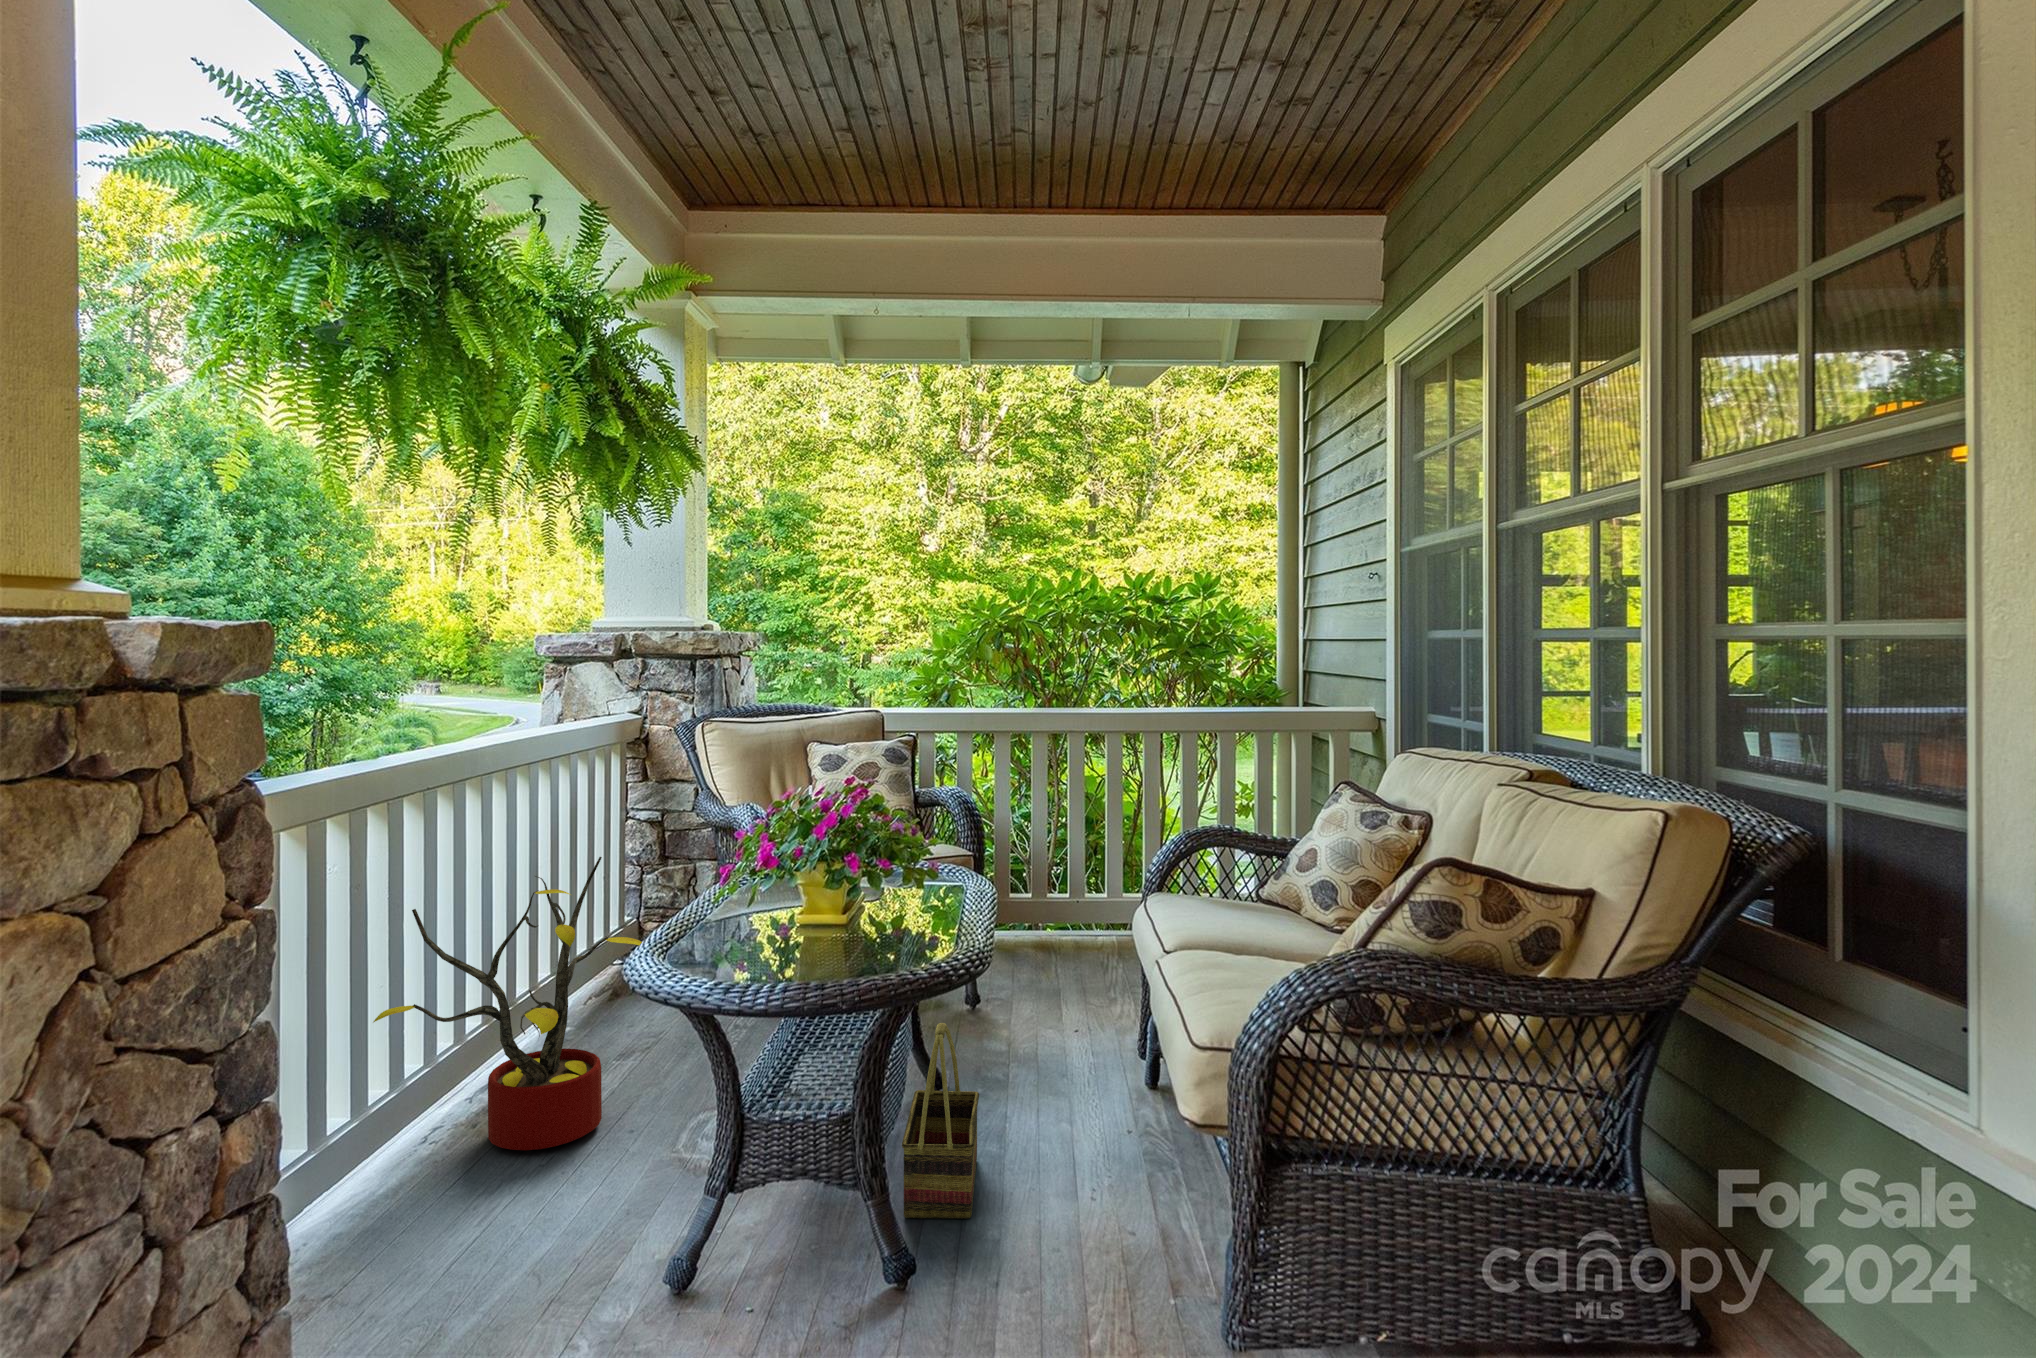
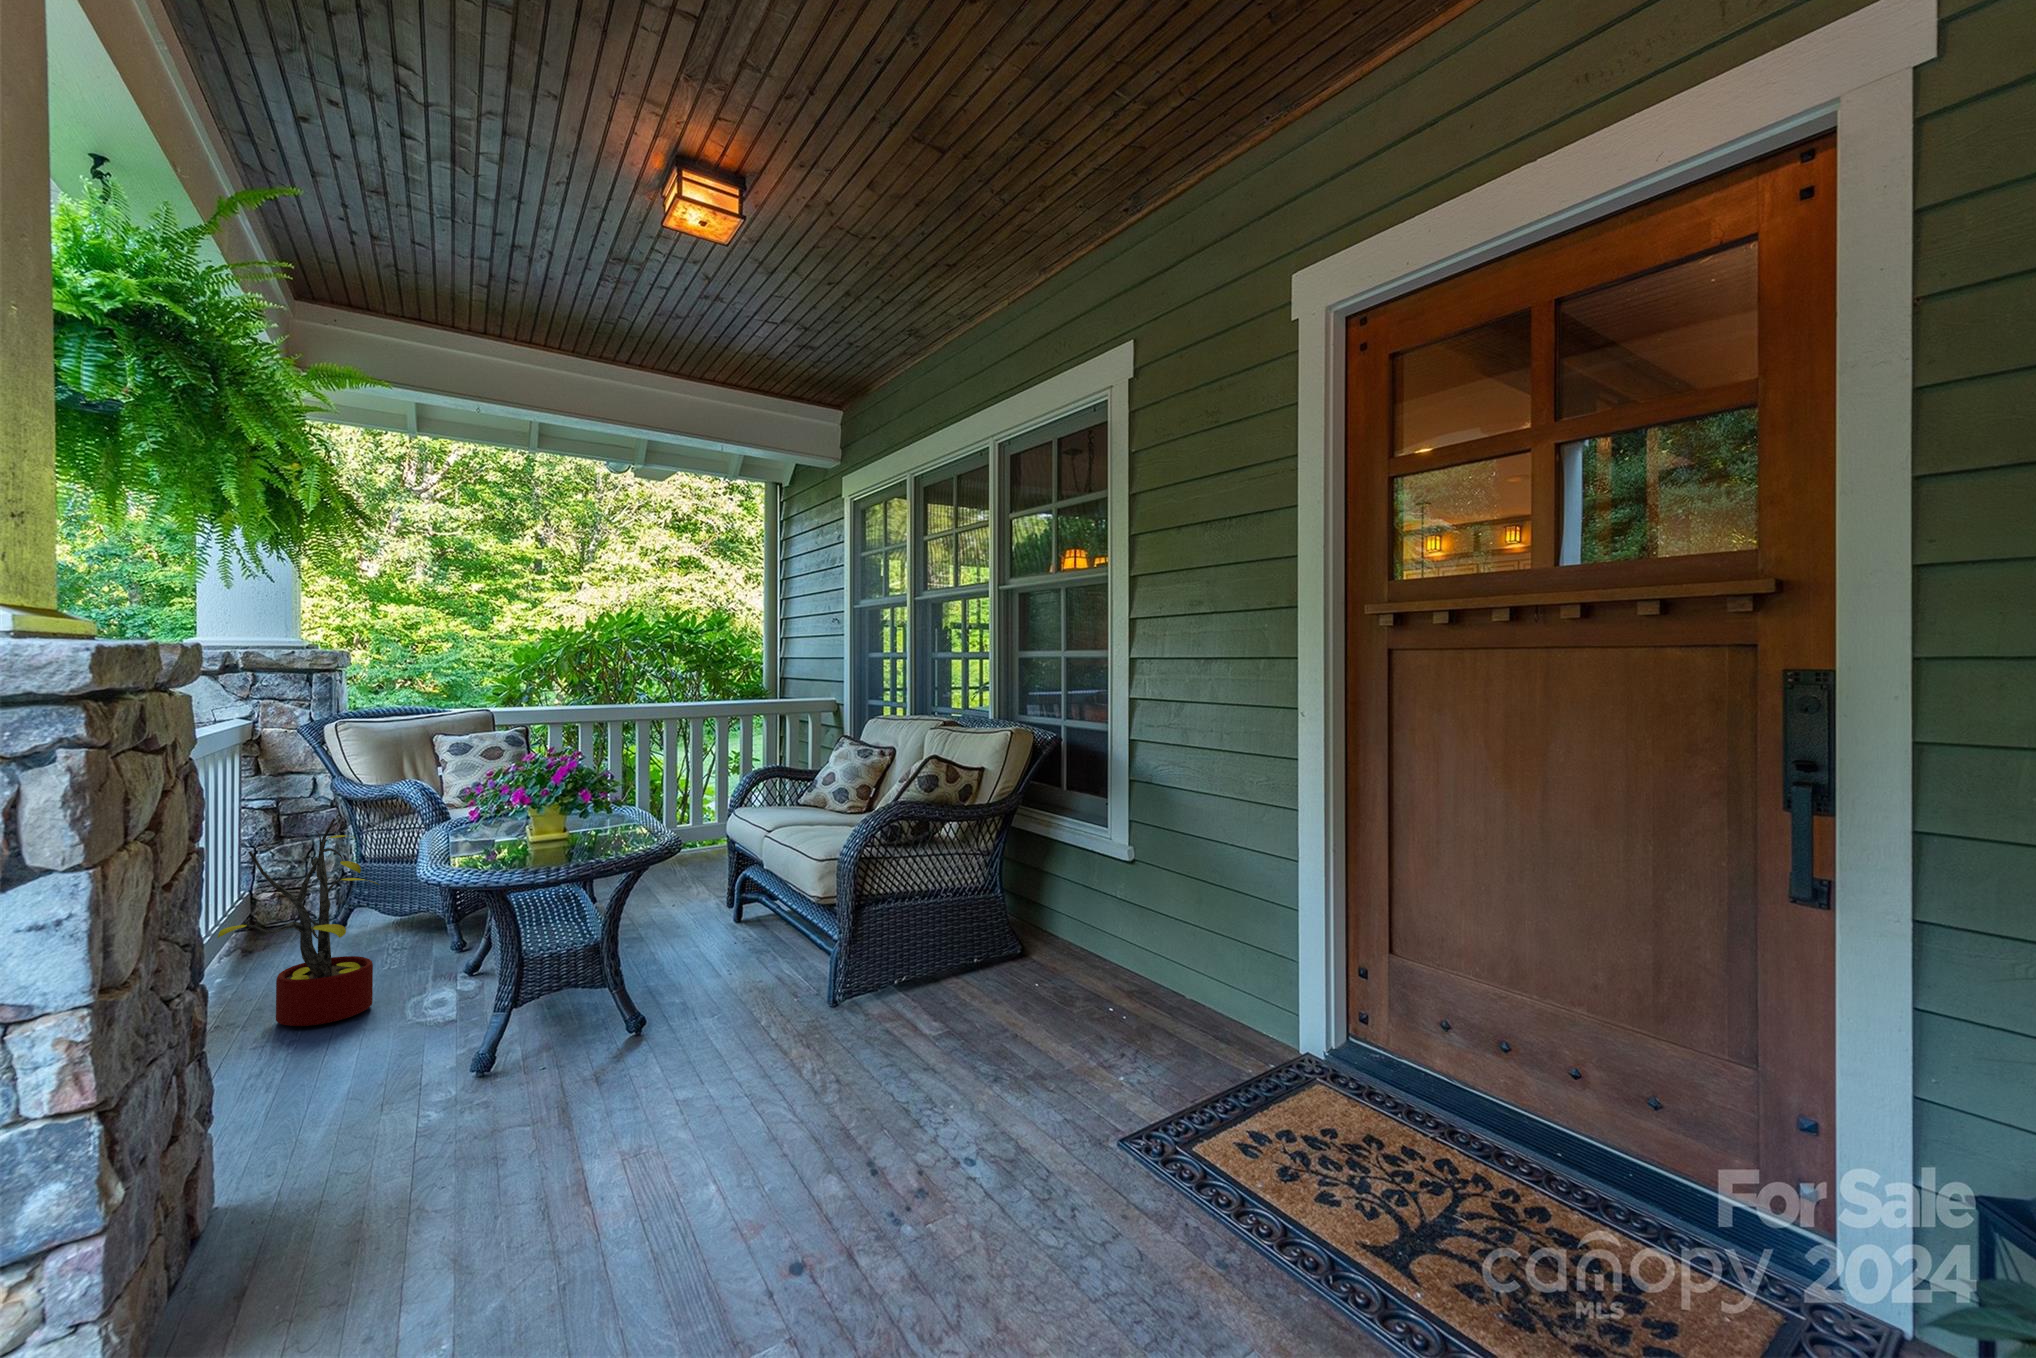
basket: present [902,1023,979,1218] -> none [626,883,687,992]

